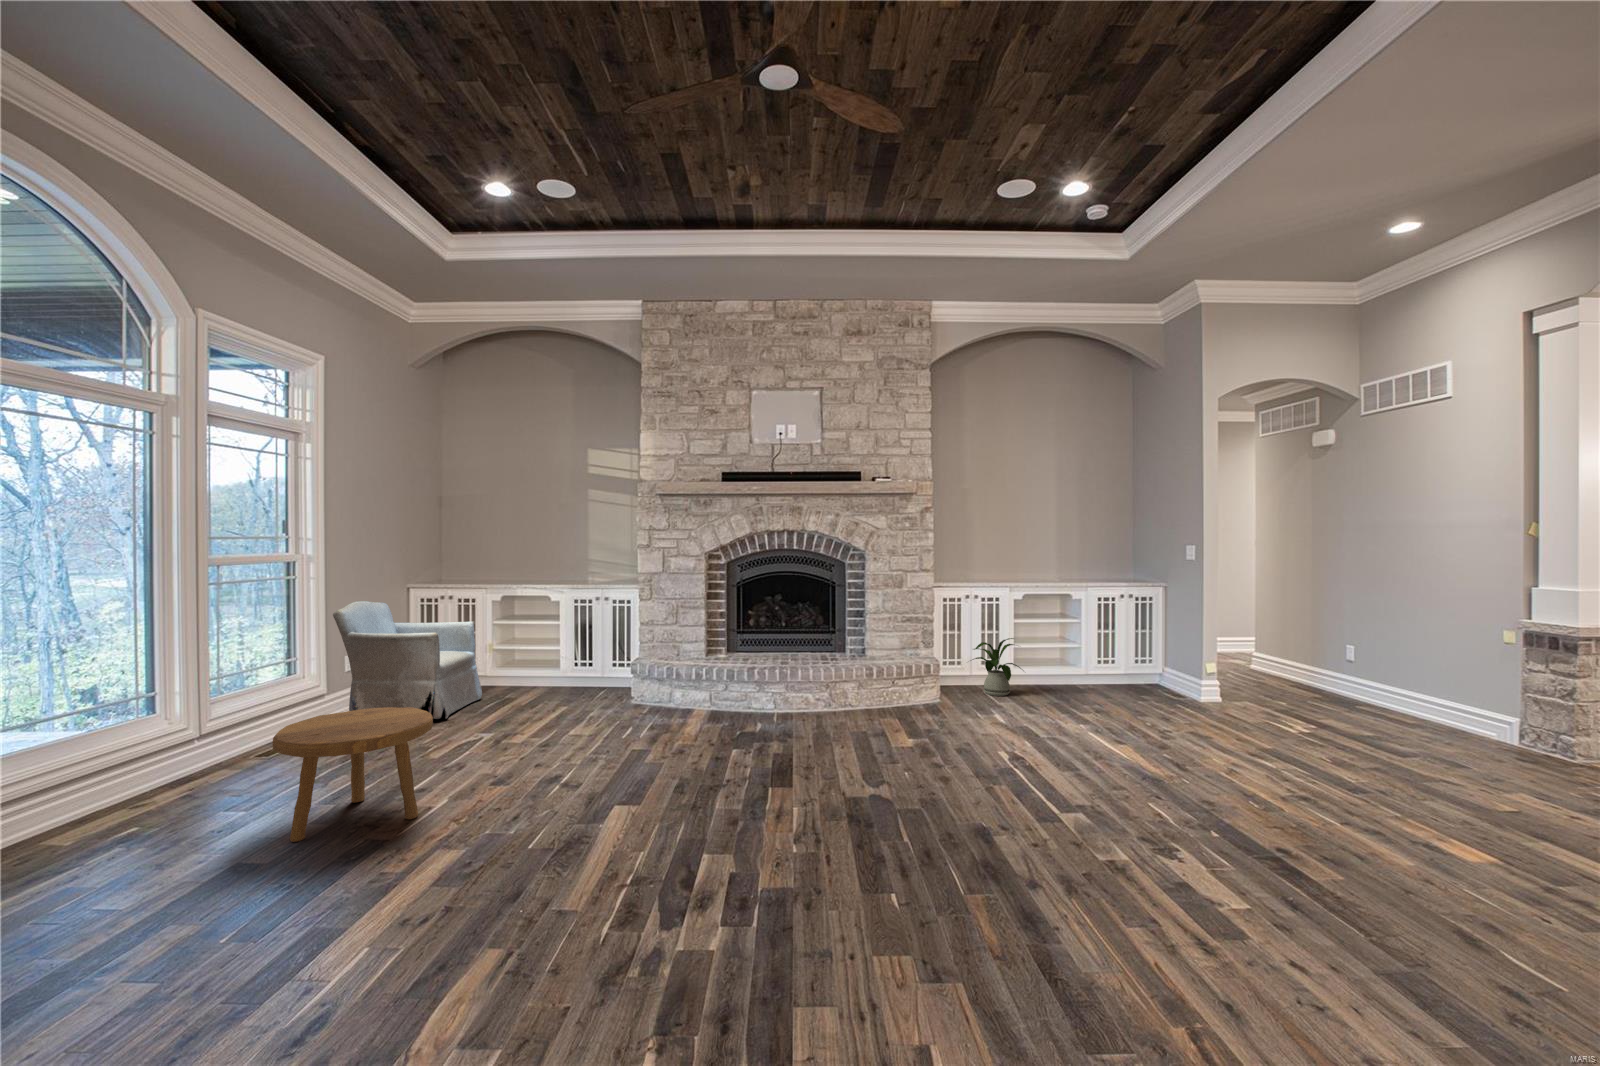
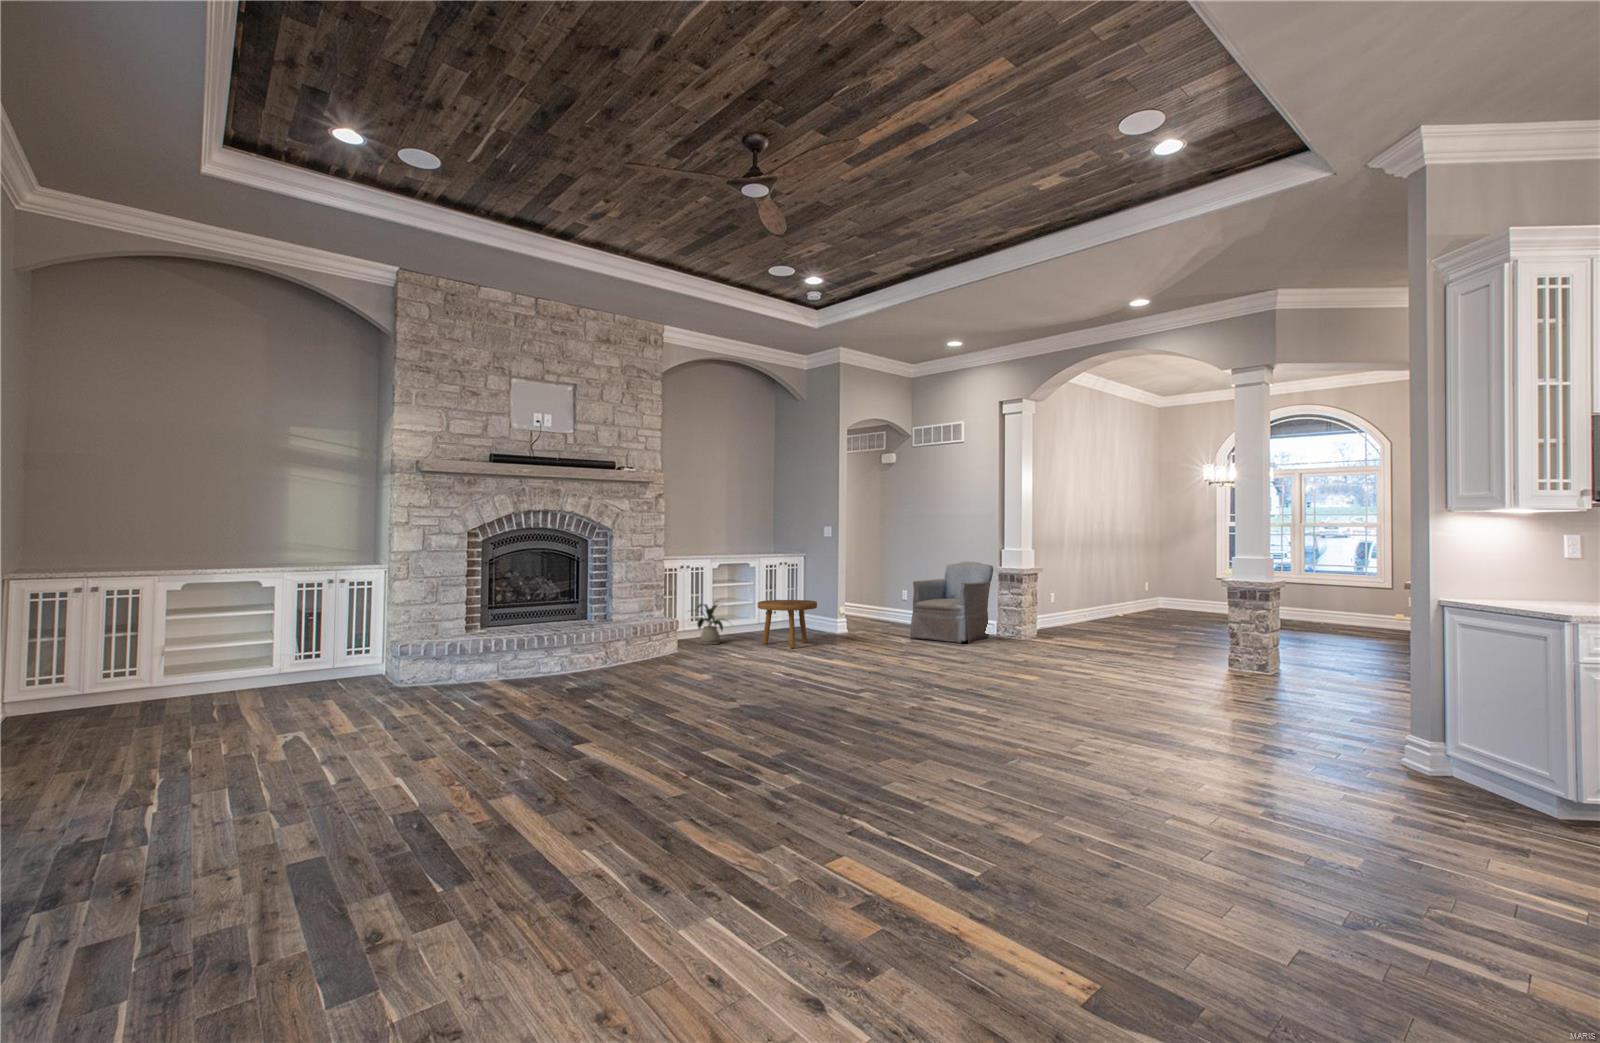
armchair: present [333,601,482,719] -> present [910,562,993,644]
footstool: present [273,707,433,842] -> present [758,600,817,648]

